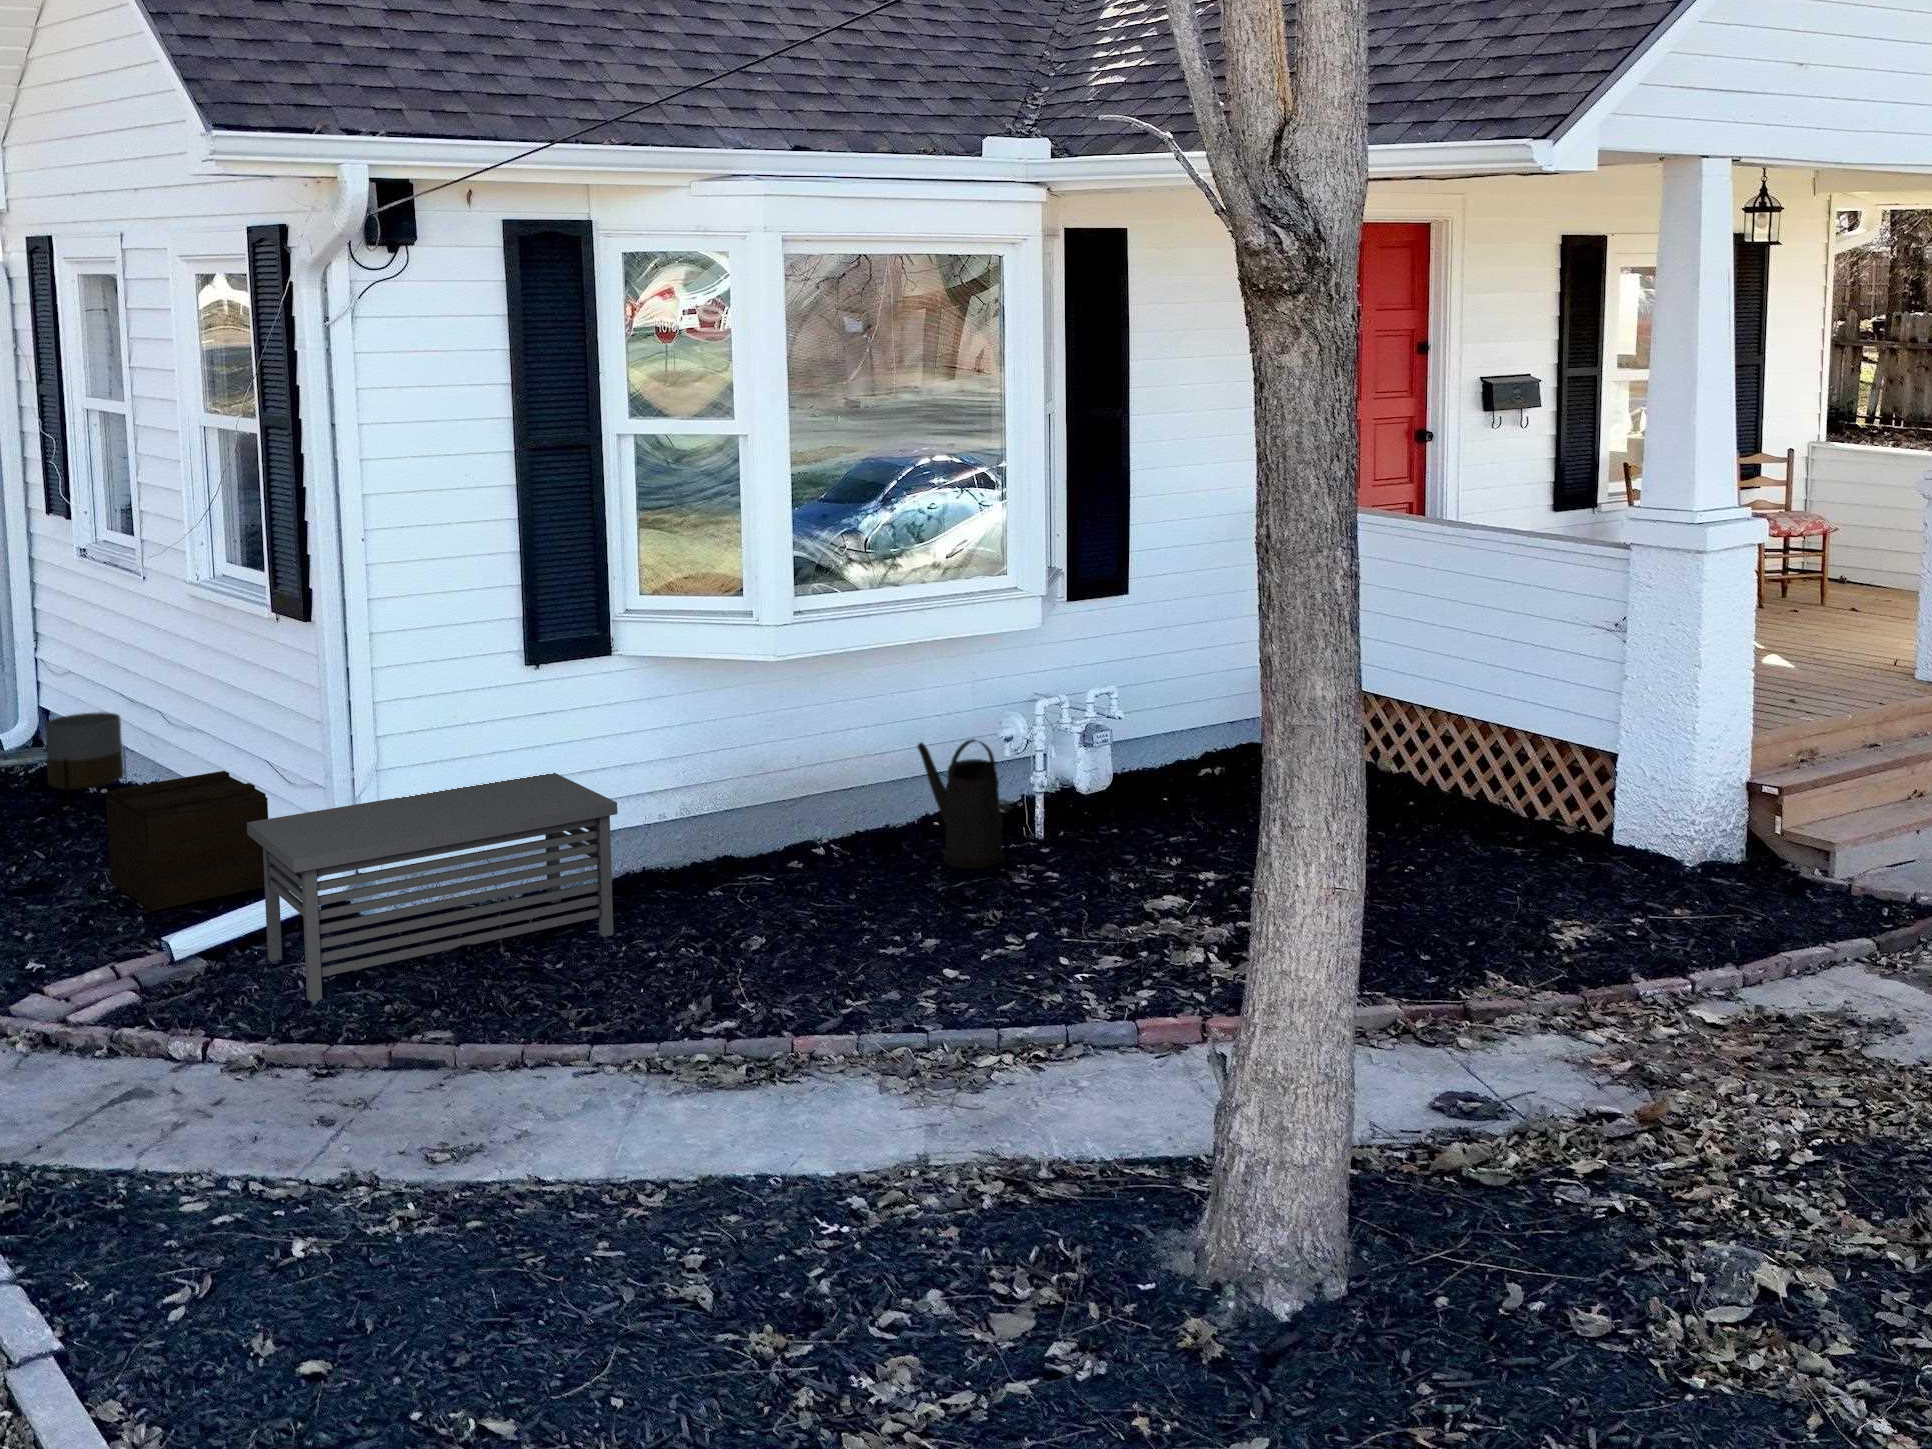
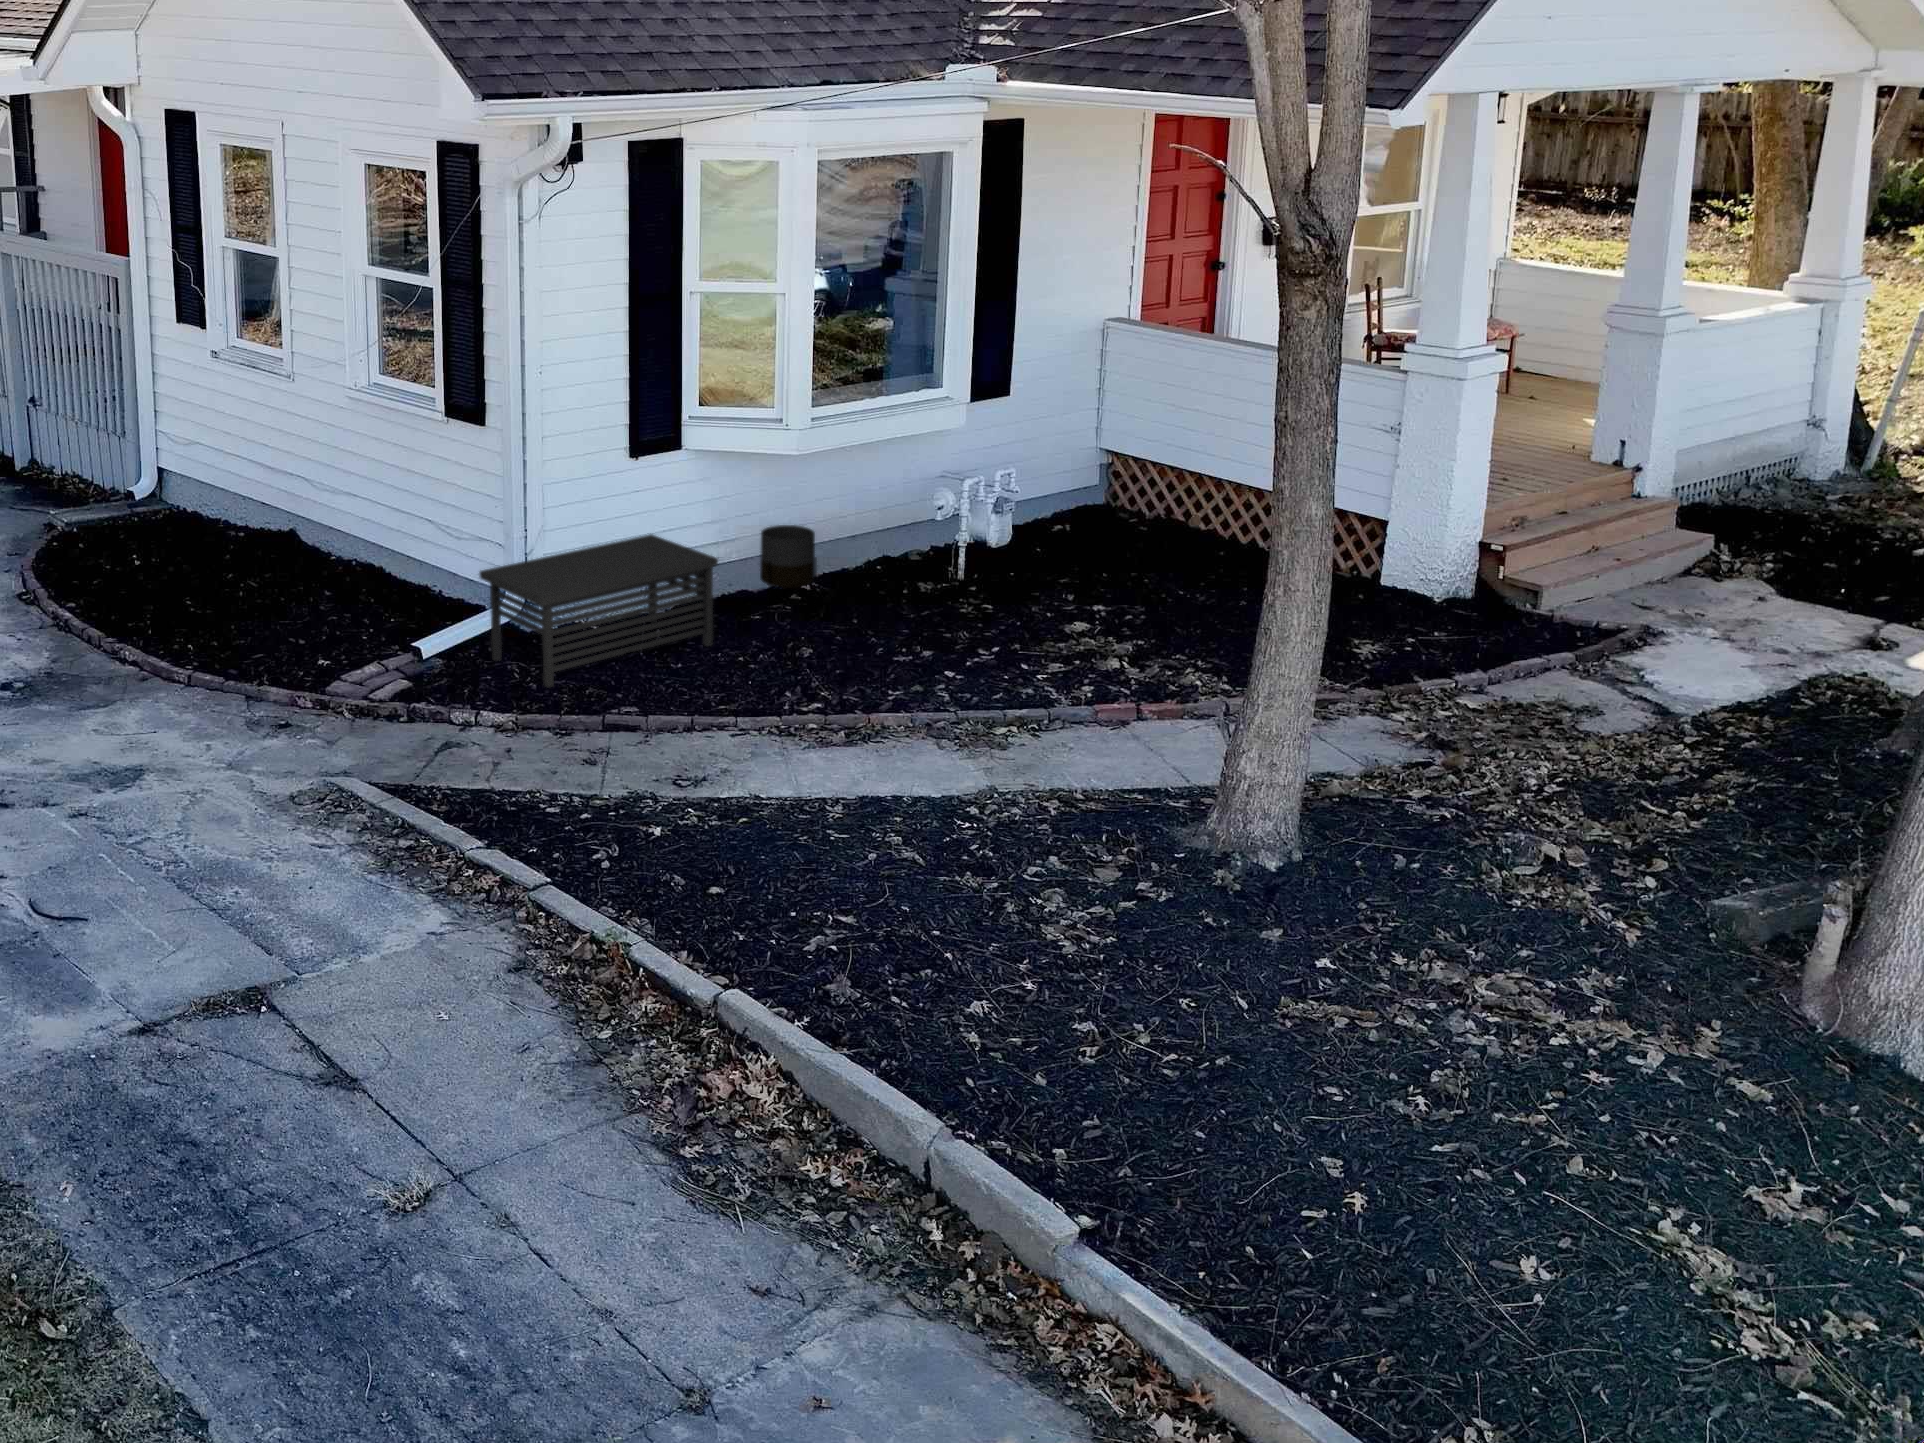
planter: present [46,712,127,822] -> present [760,525,817,596]
watering can: present [918,739,1005,868] -> none [876,510,951,599]
wooden crate: present [106,771,268,911] -> none [330,529,448,626]

